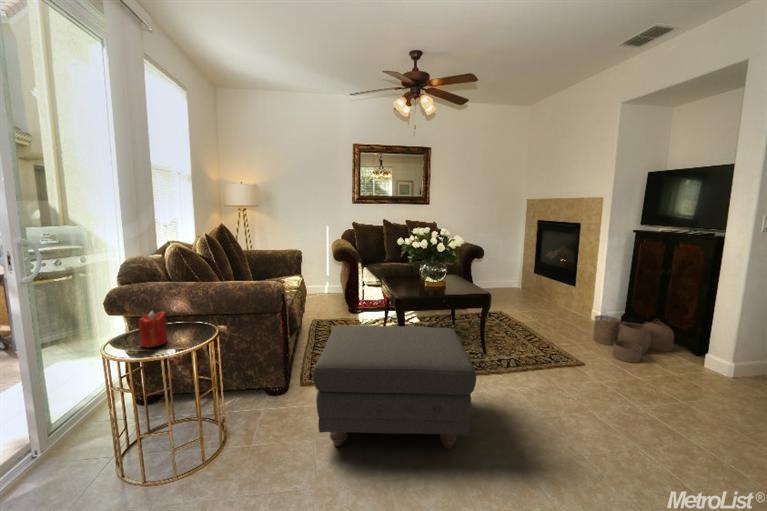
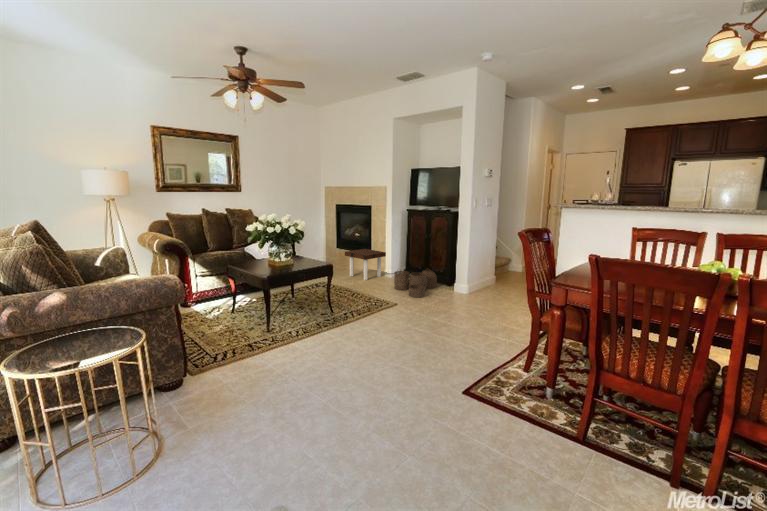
side table: none [532,277,592,319] -> present [345,249,386,280]
candle: present [138,311,167,348] -> none [32,318,74,362]
ottoman: present [313,326,476,449] -> none [224,292,363,403]

